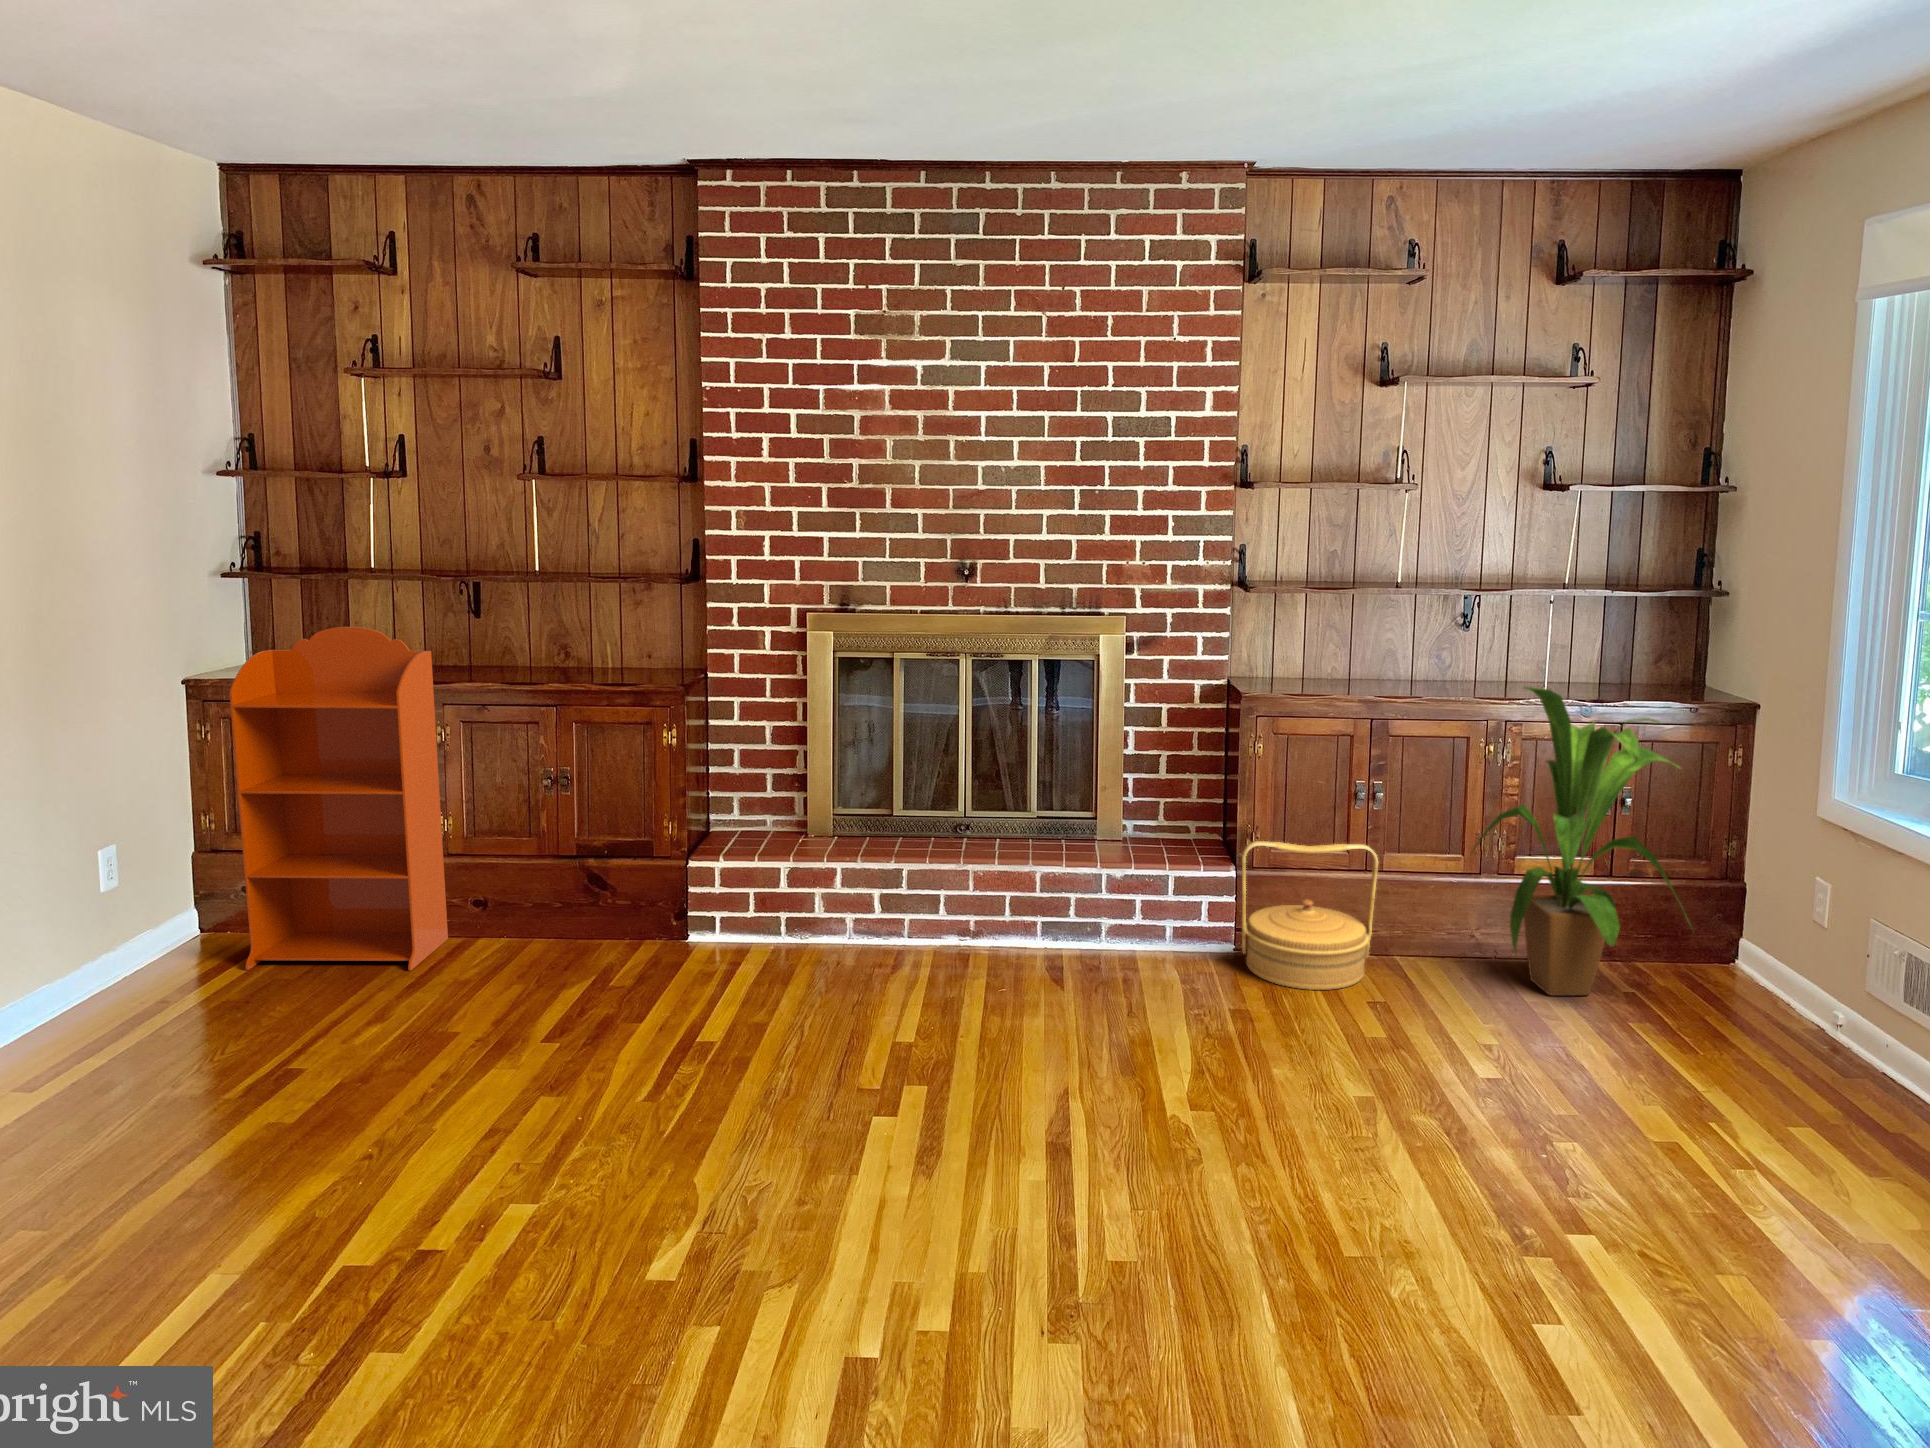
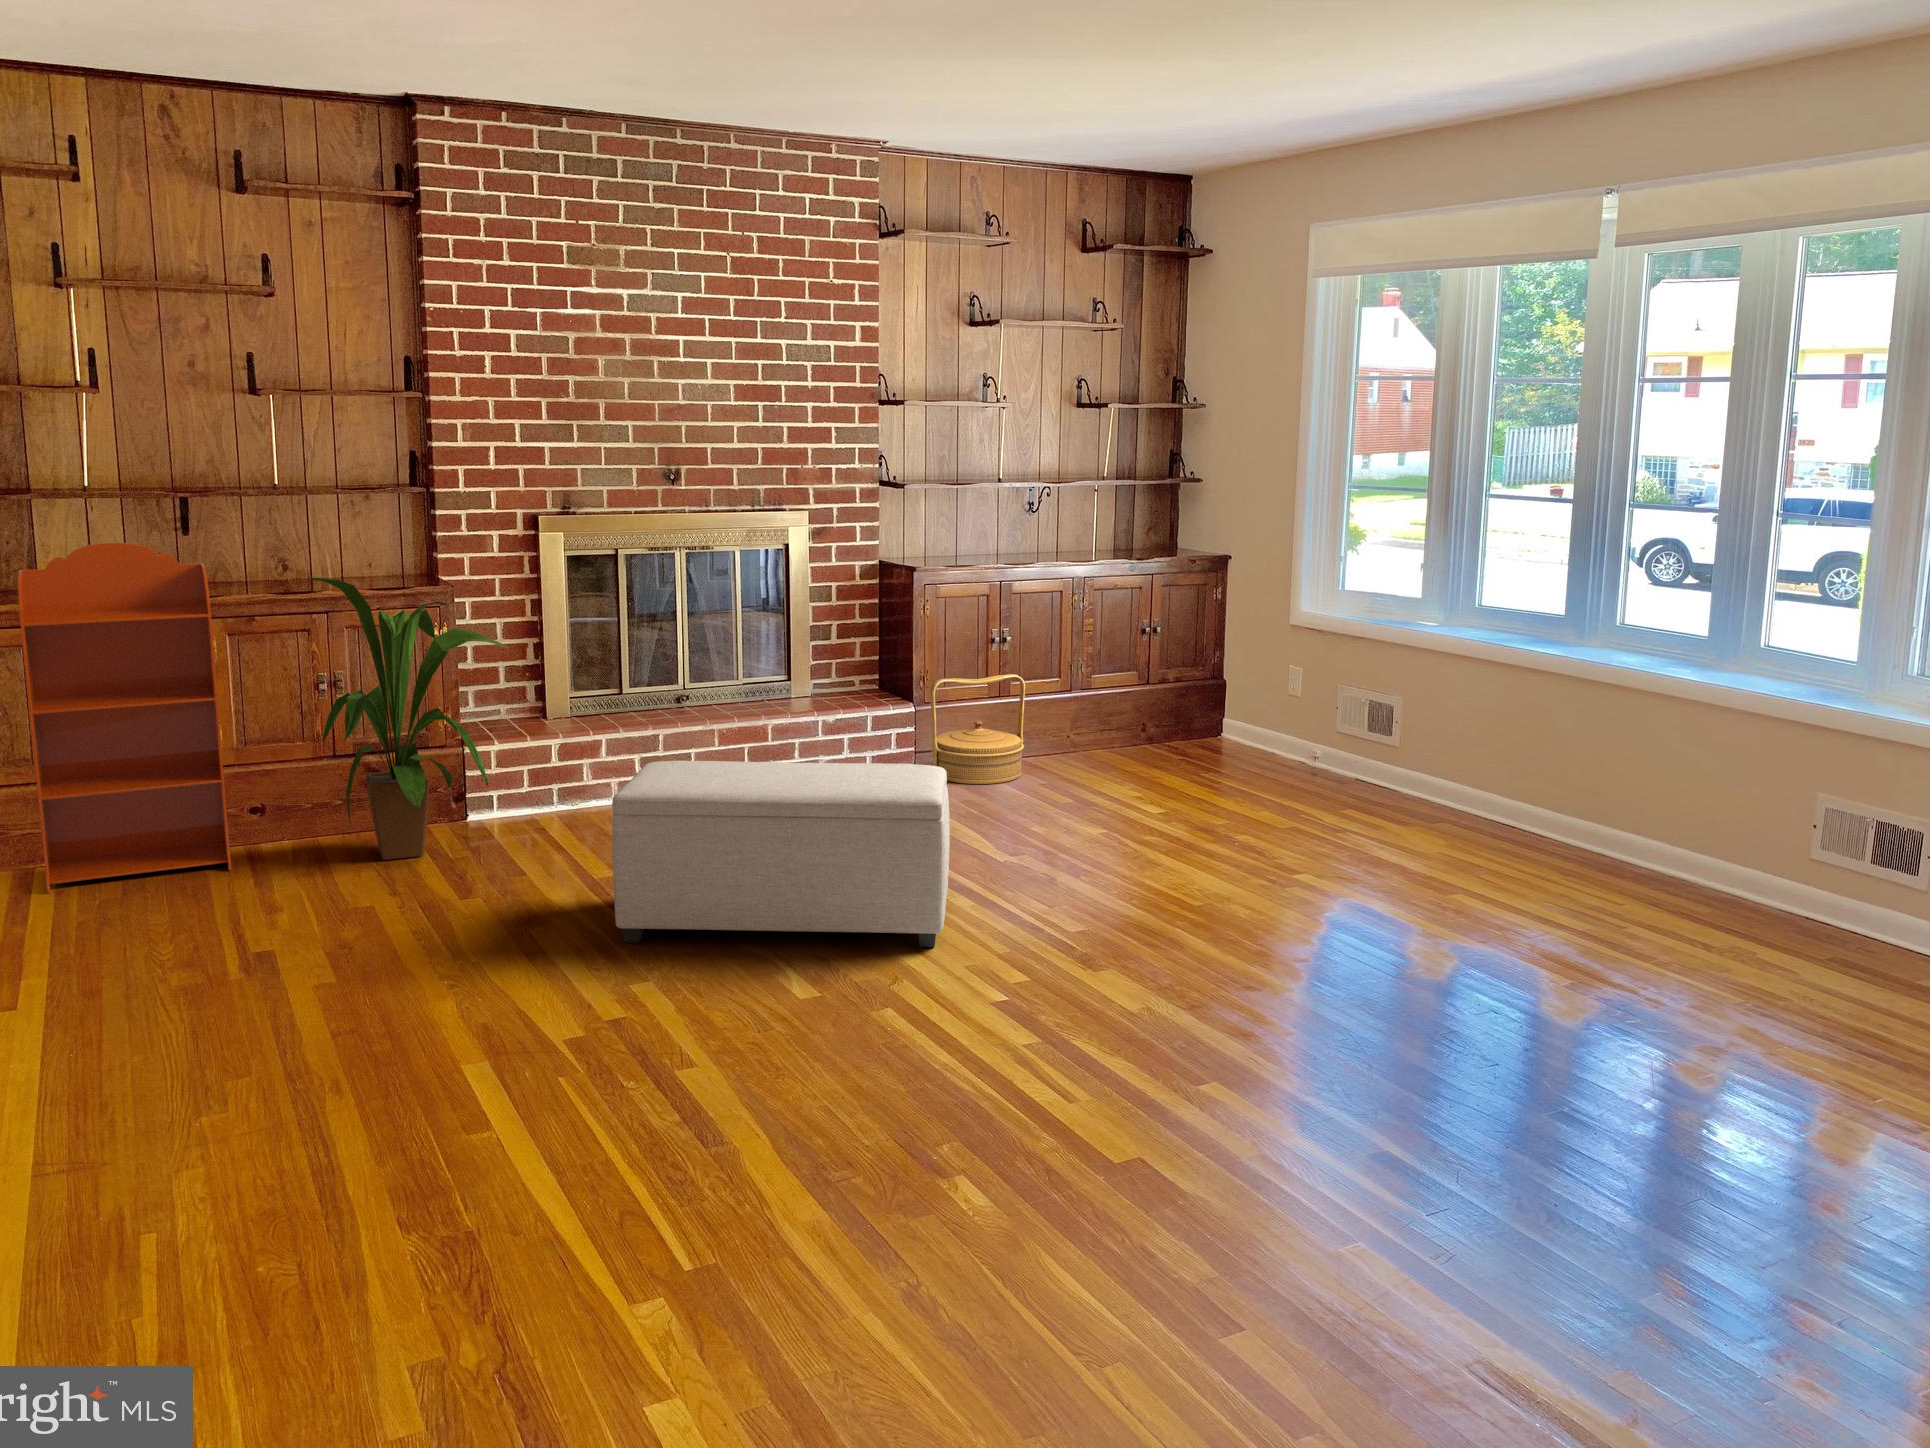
house plant: present [1470,687,1691,996] -> present [309,578,508,860]
ottoman: none [570,943,1042,1321] -> present [612,761,950,947]

